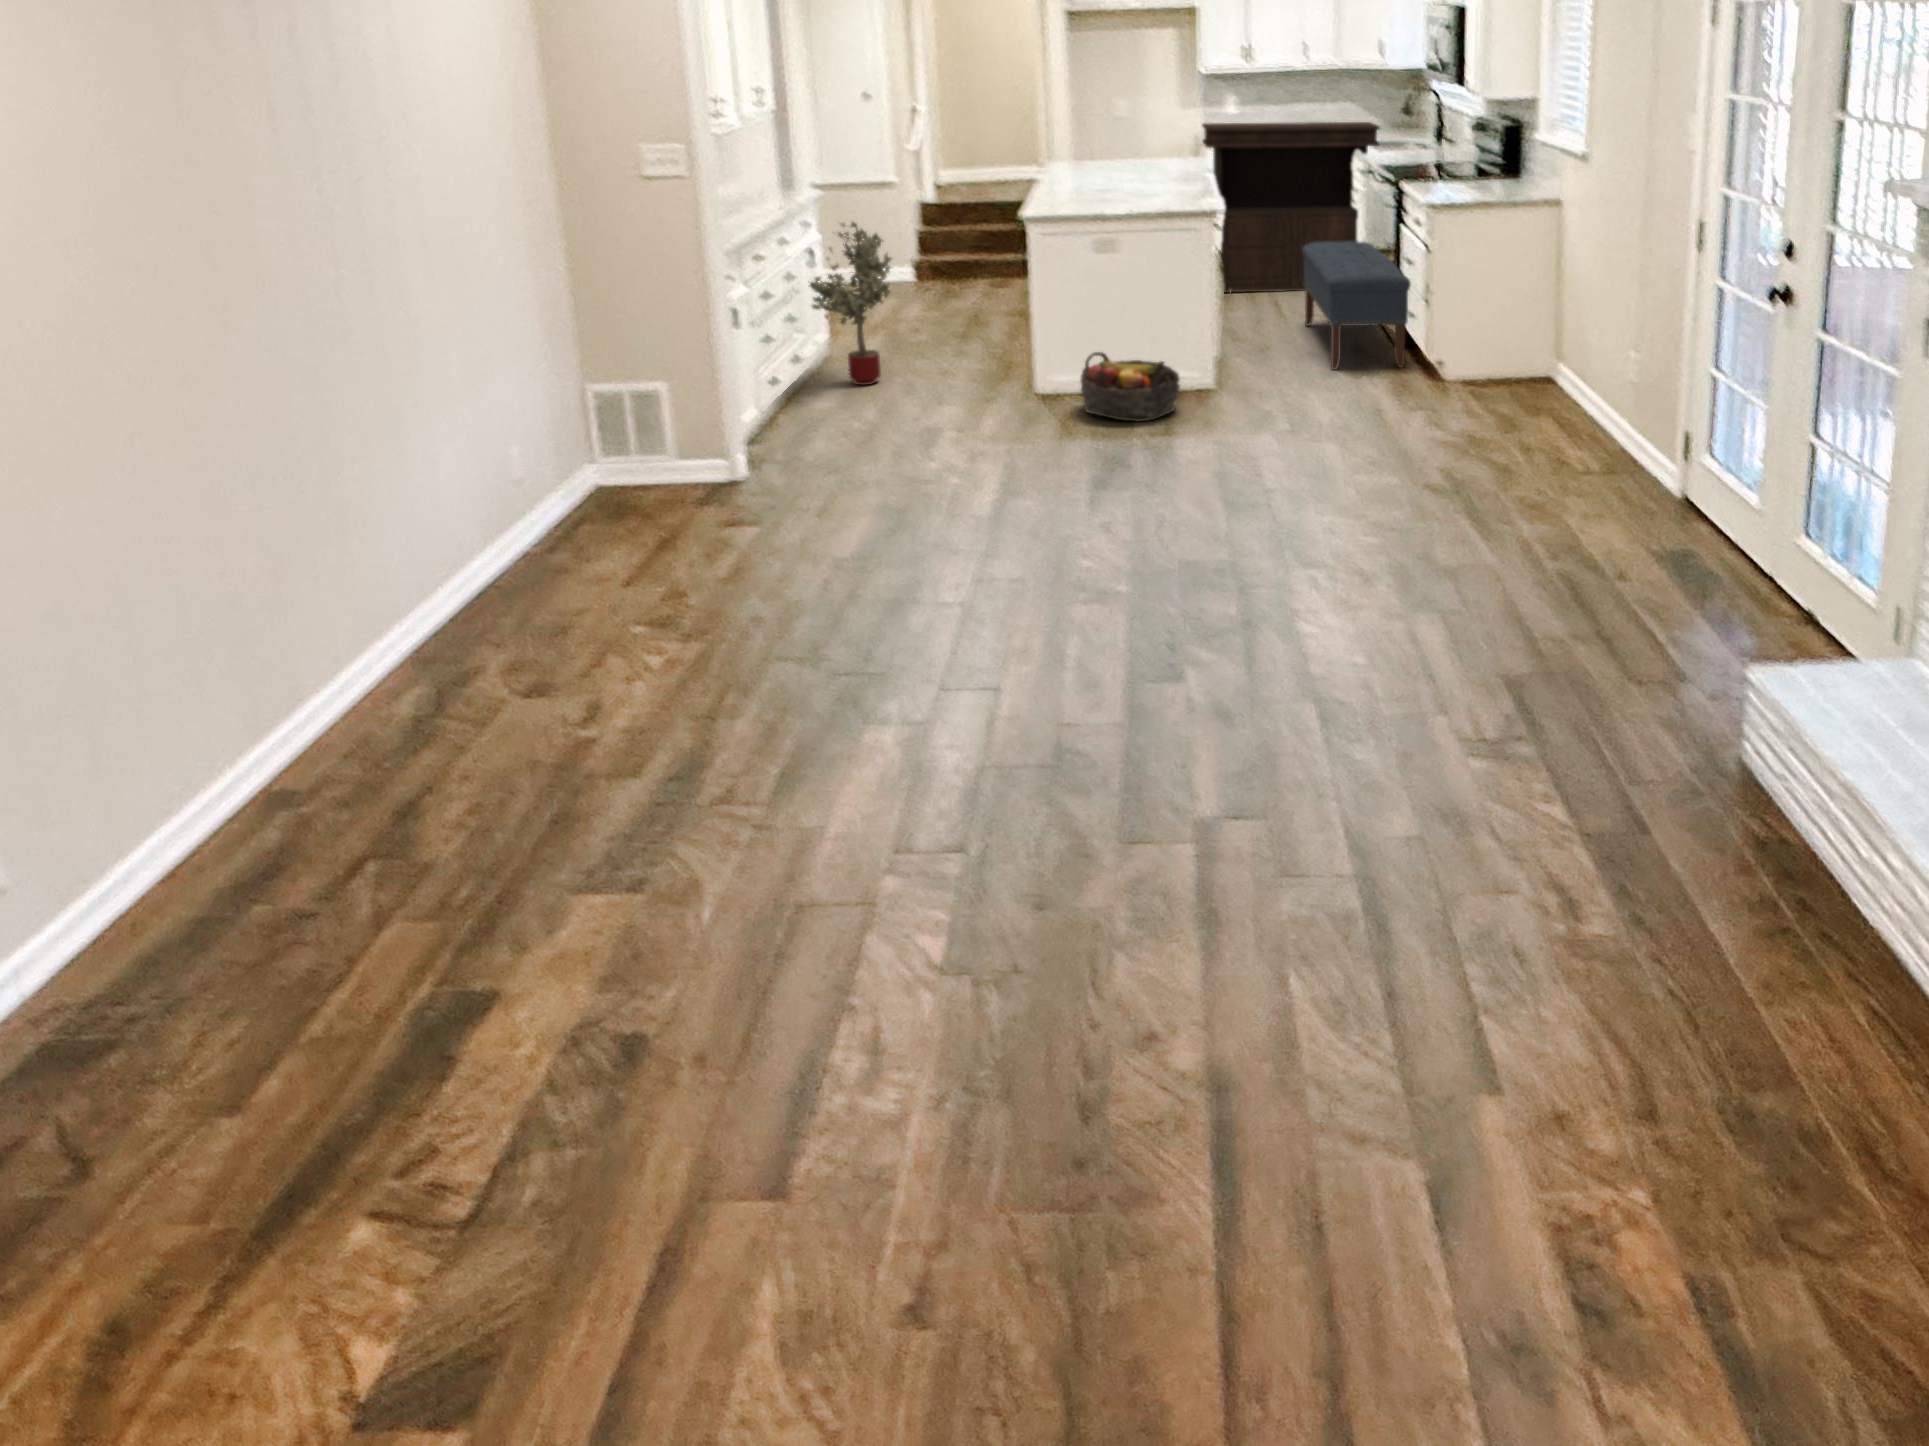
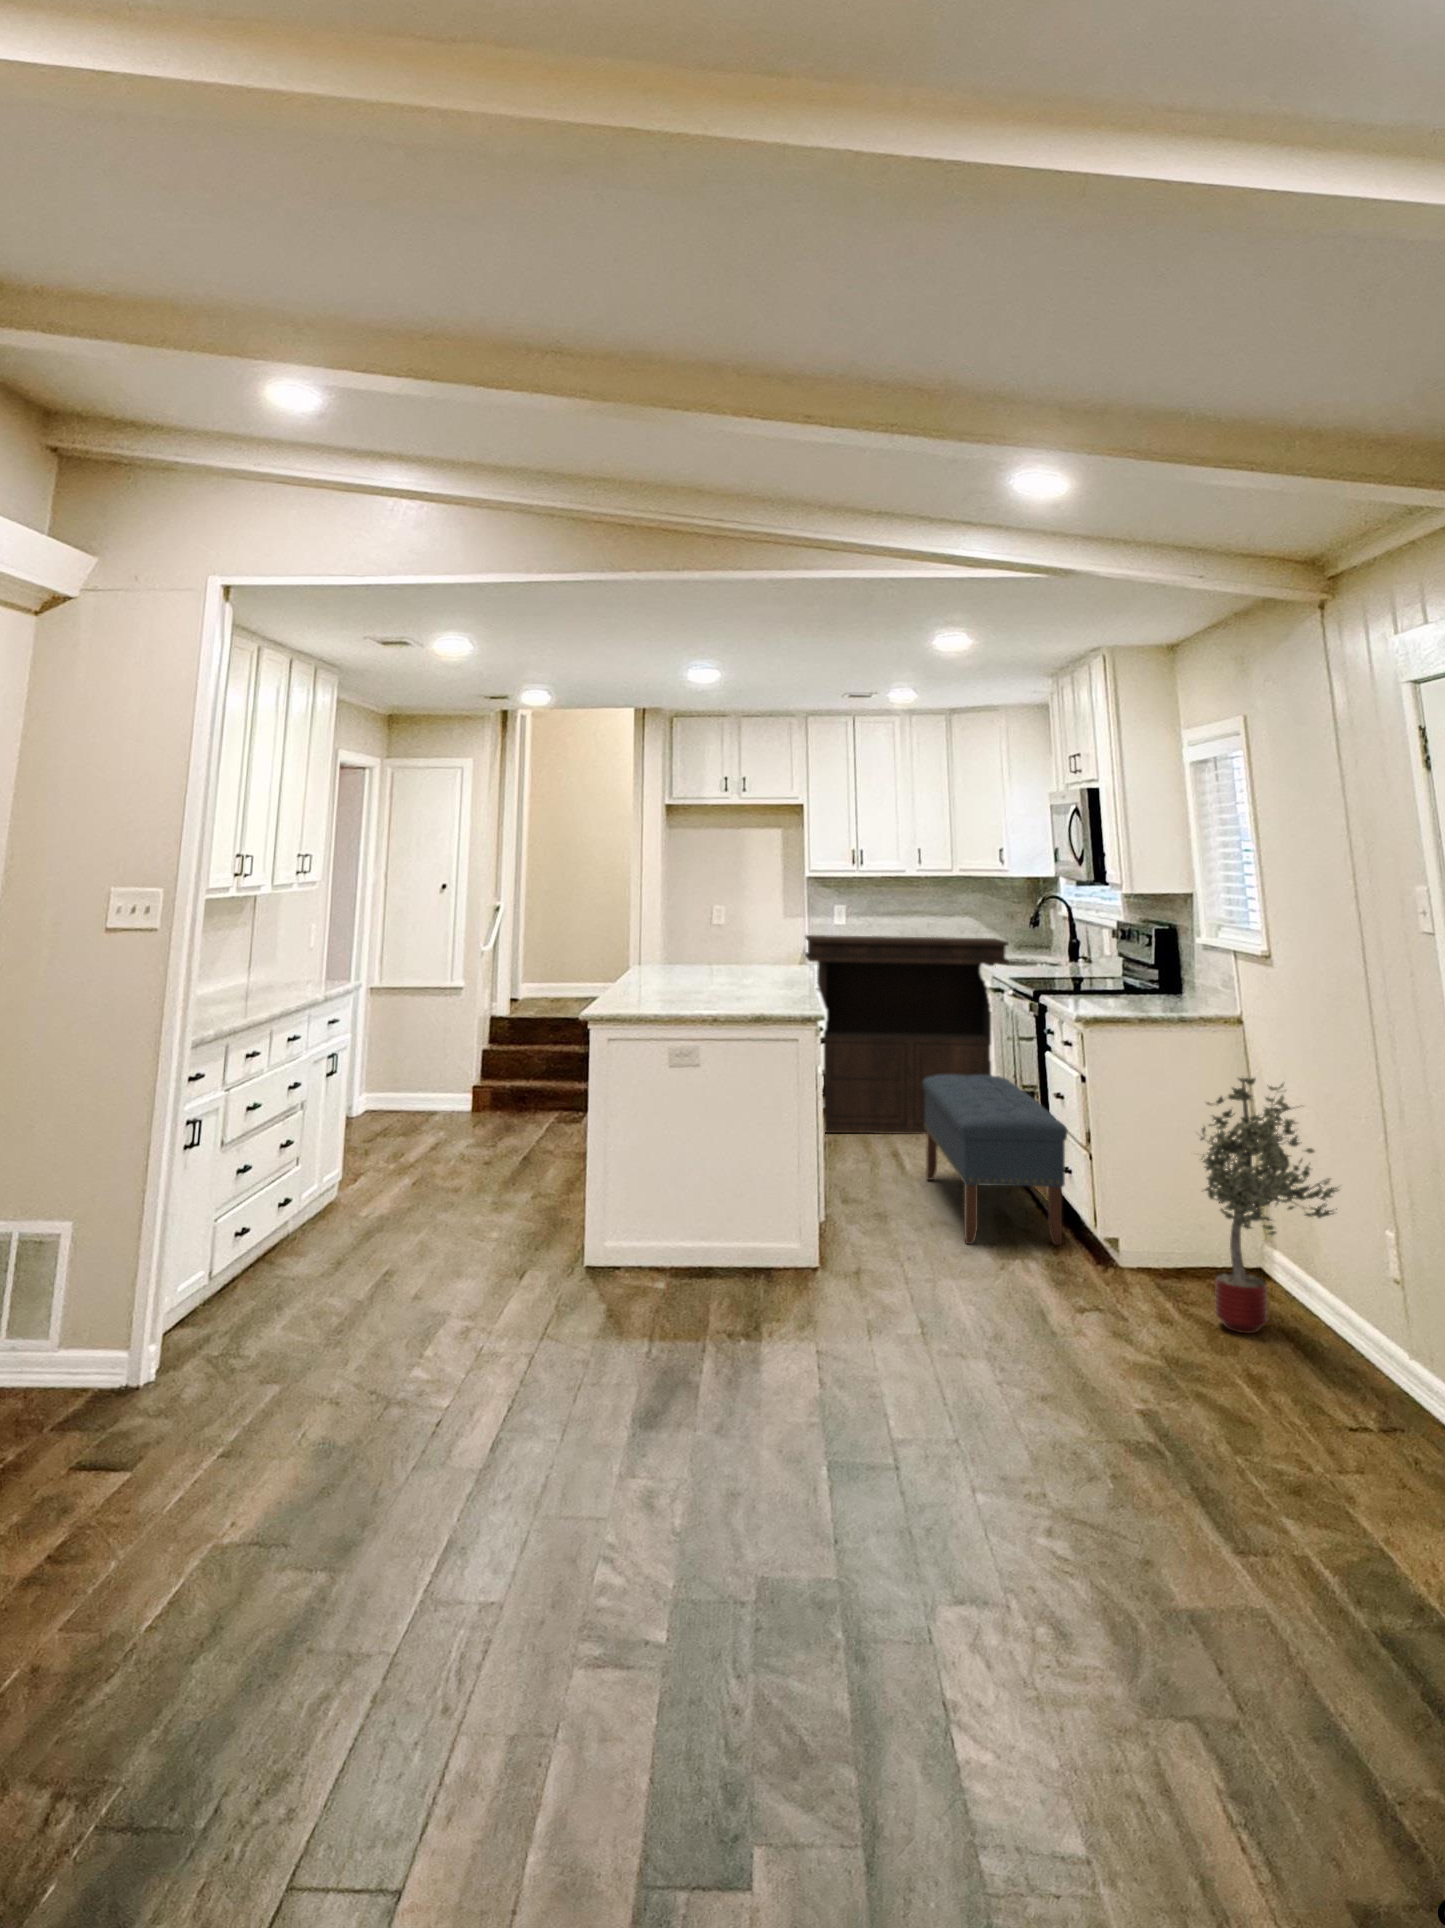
potted tree: present [810,222,892,385] -> present [1201,1078,1338,1333]
basket: present [1081,352,1180,422] -> none [634,1210,766,1314]

